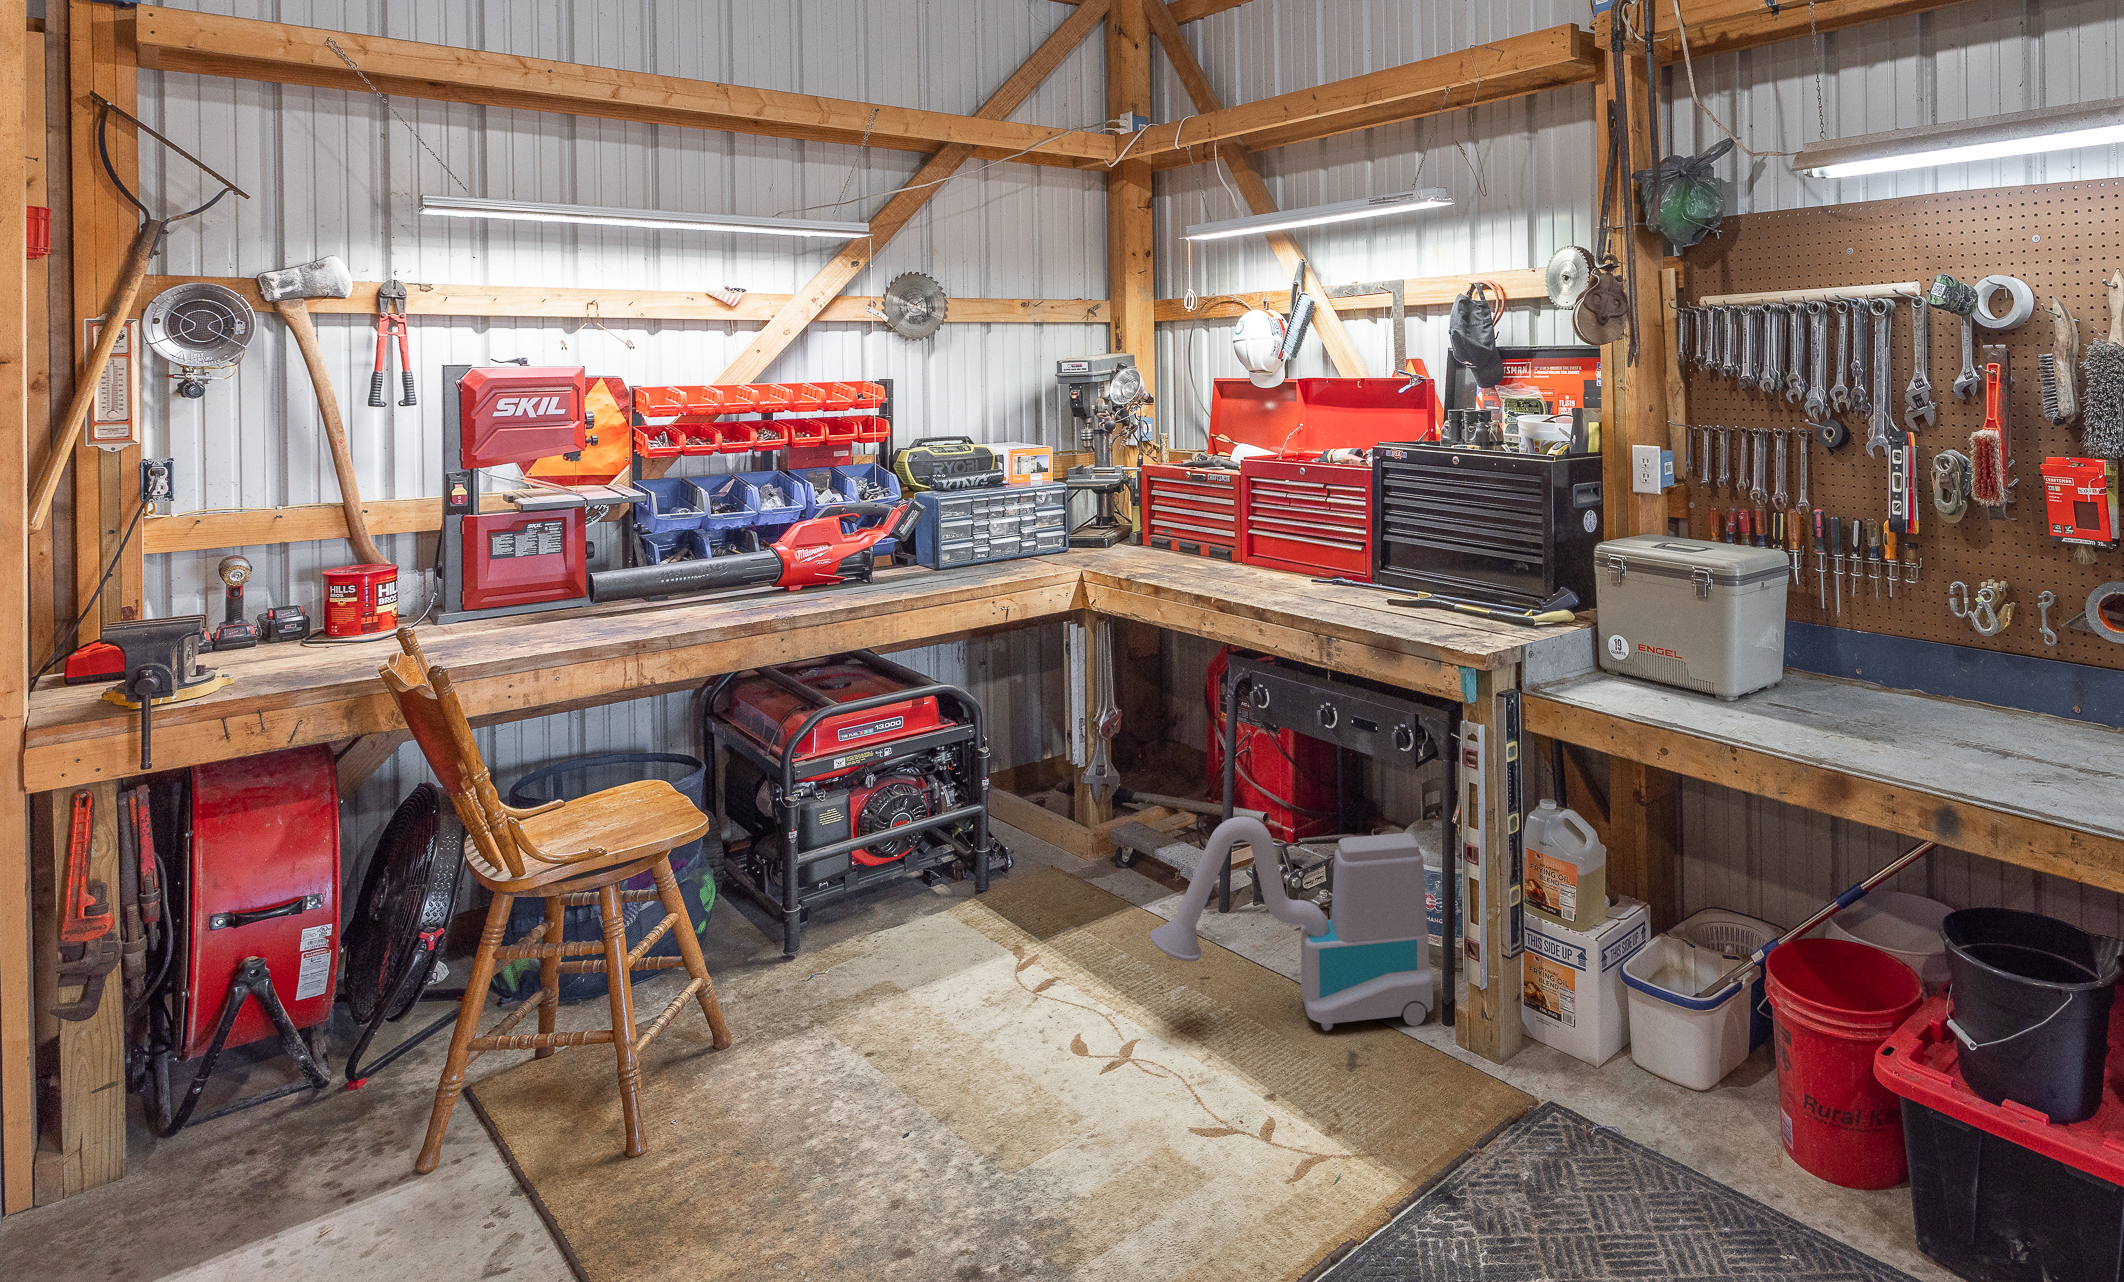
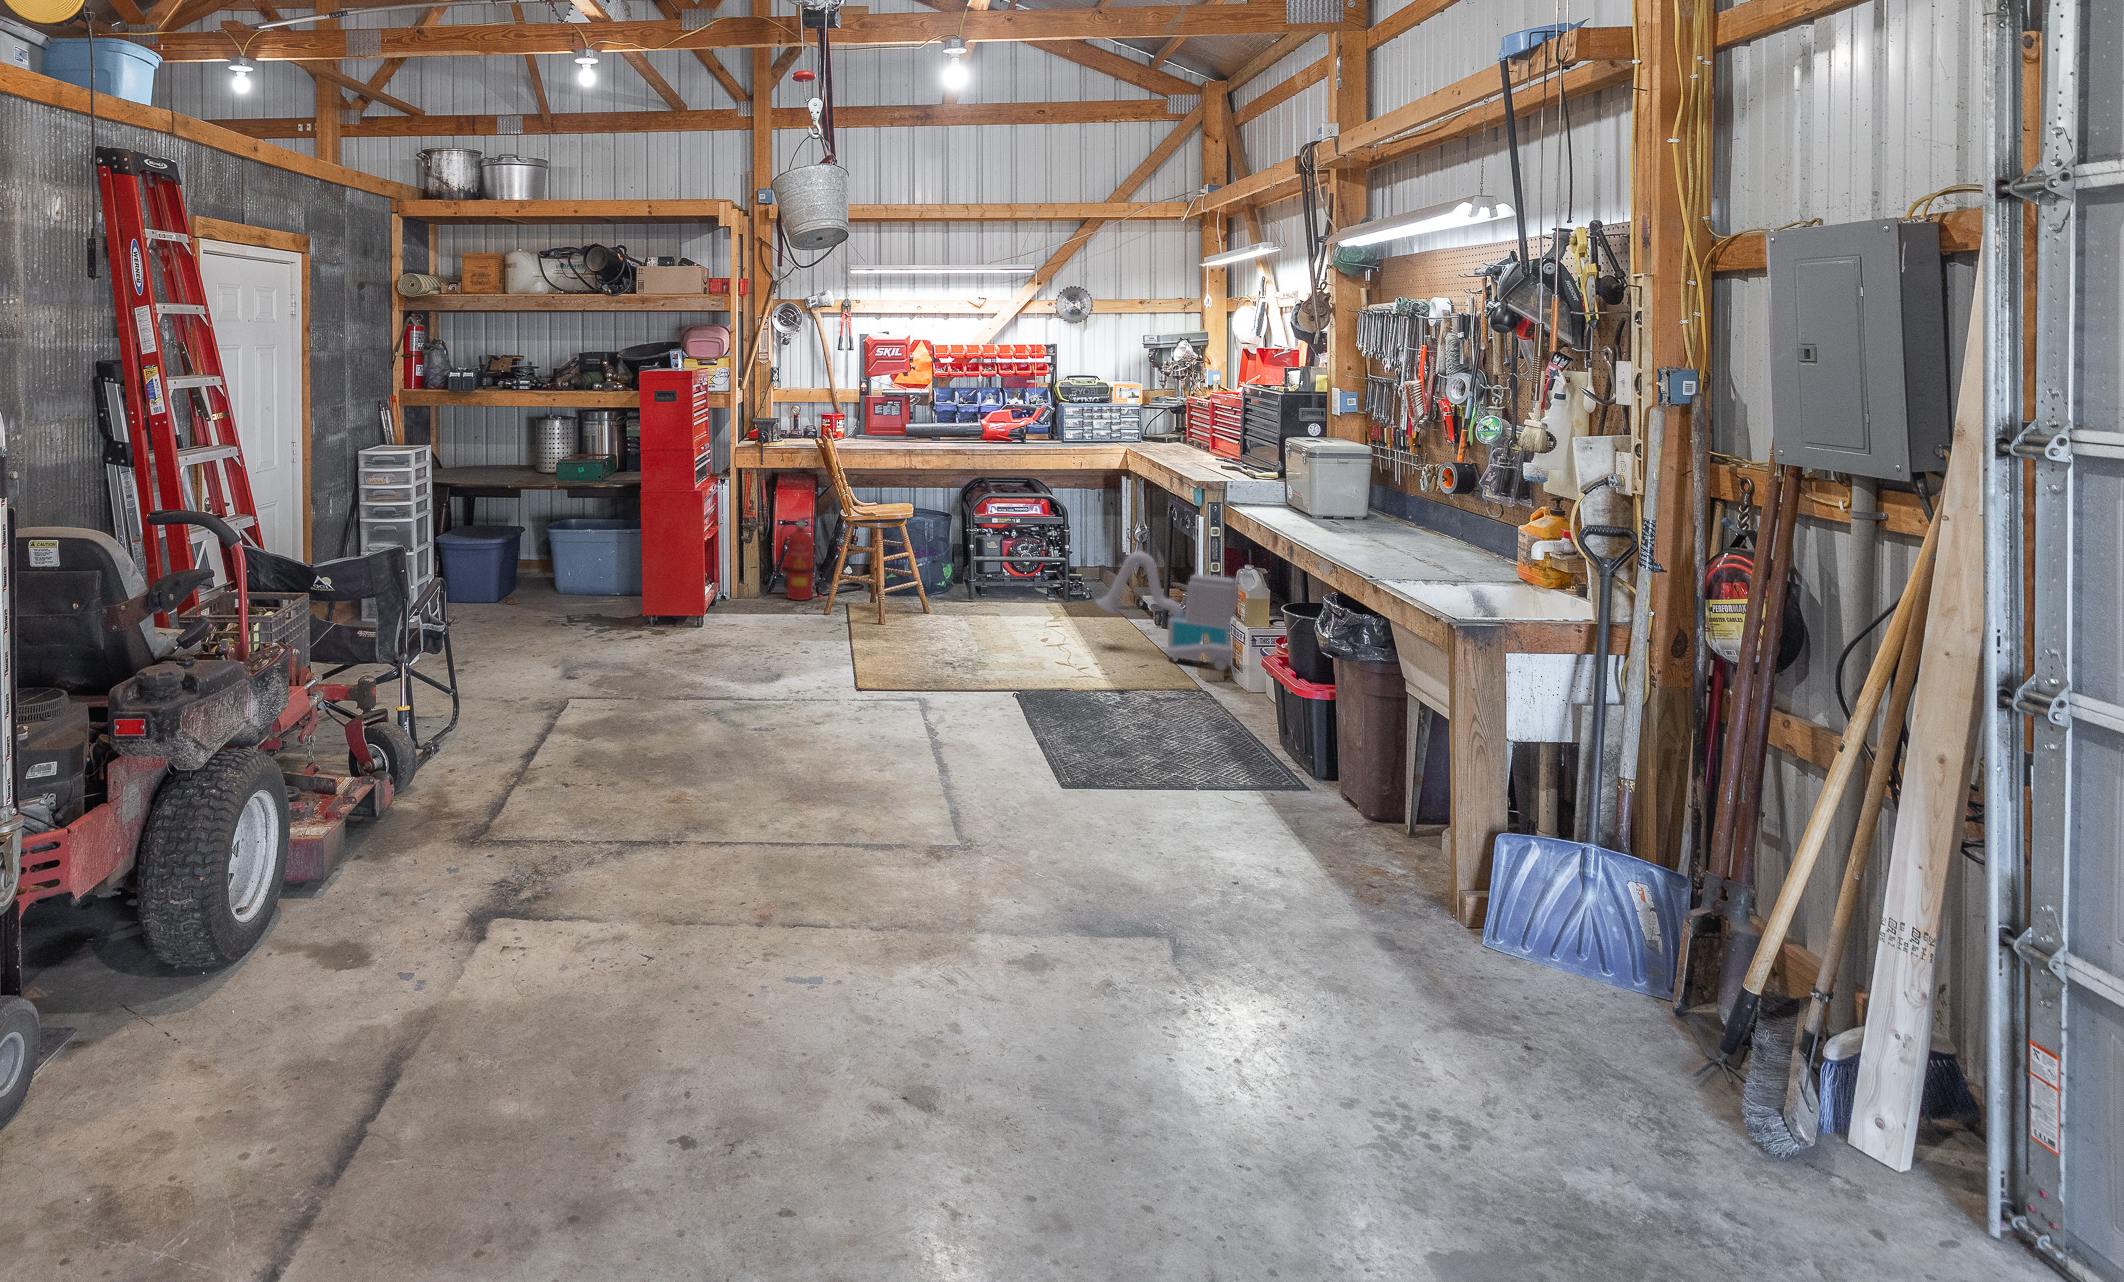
fire extinguisher: none [210,874,353,1137] -> present [782,517,815,600]

